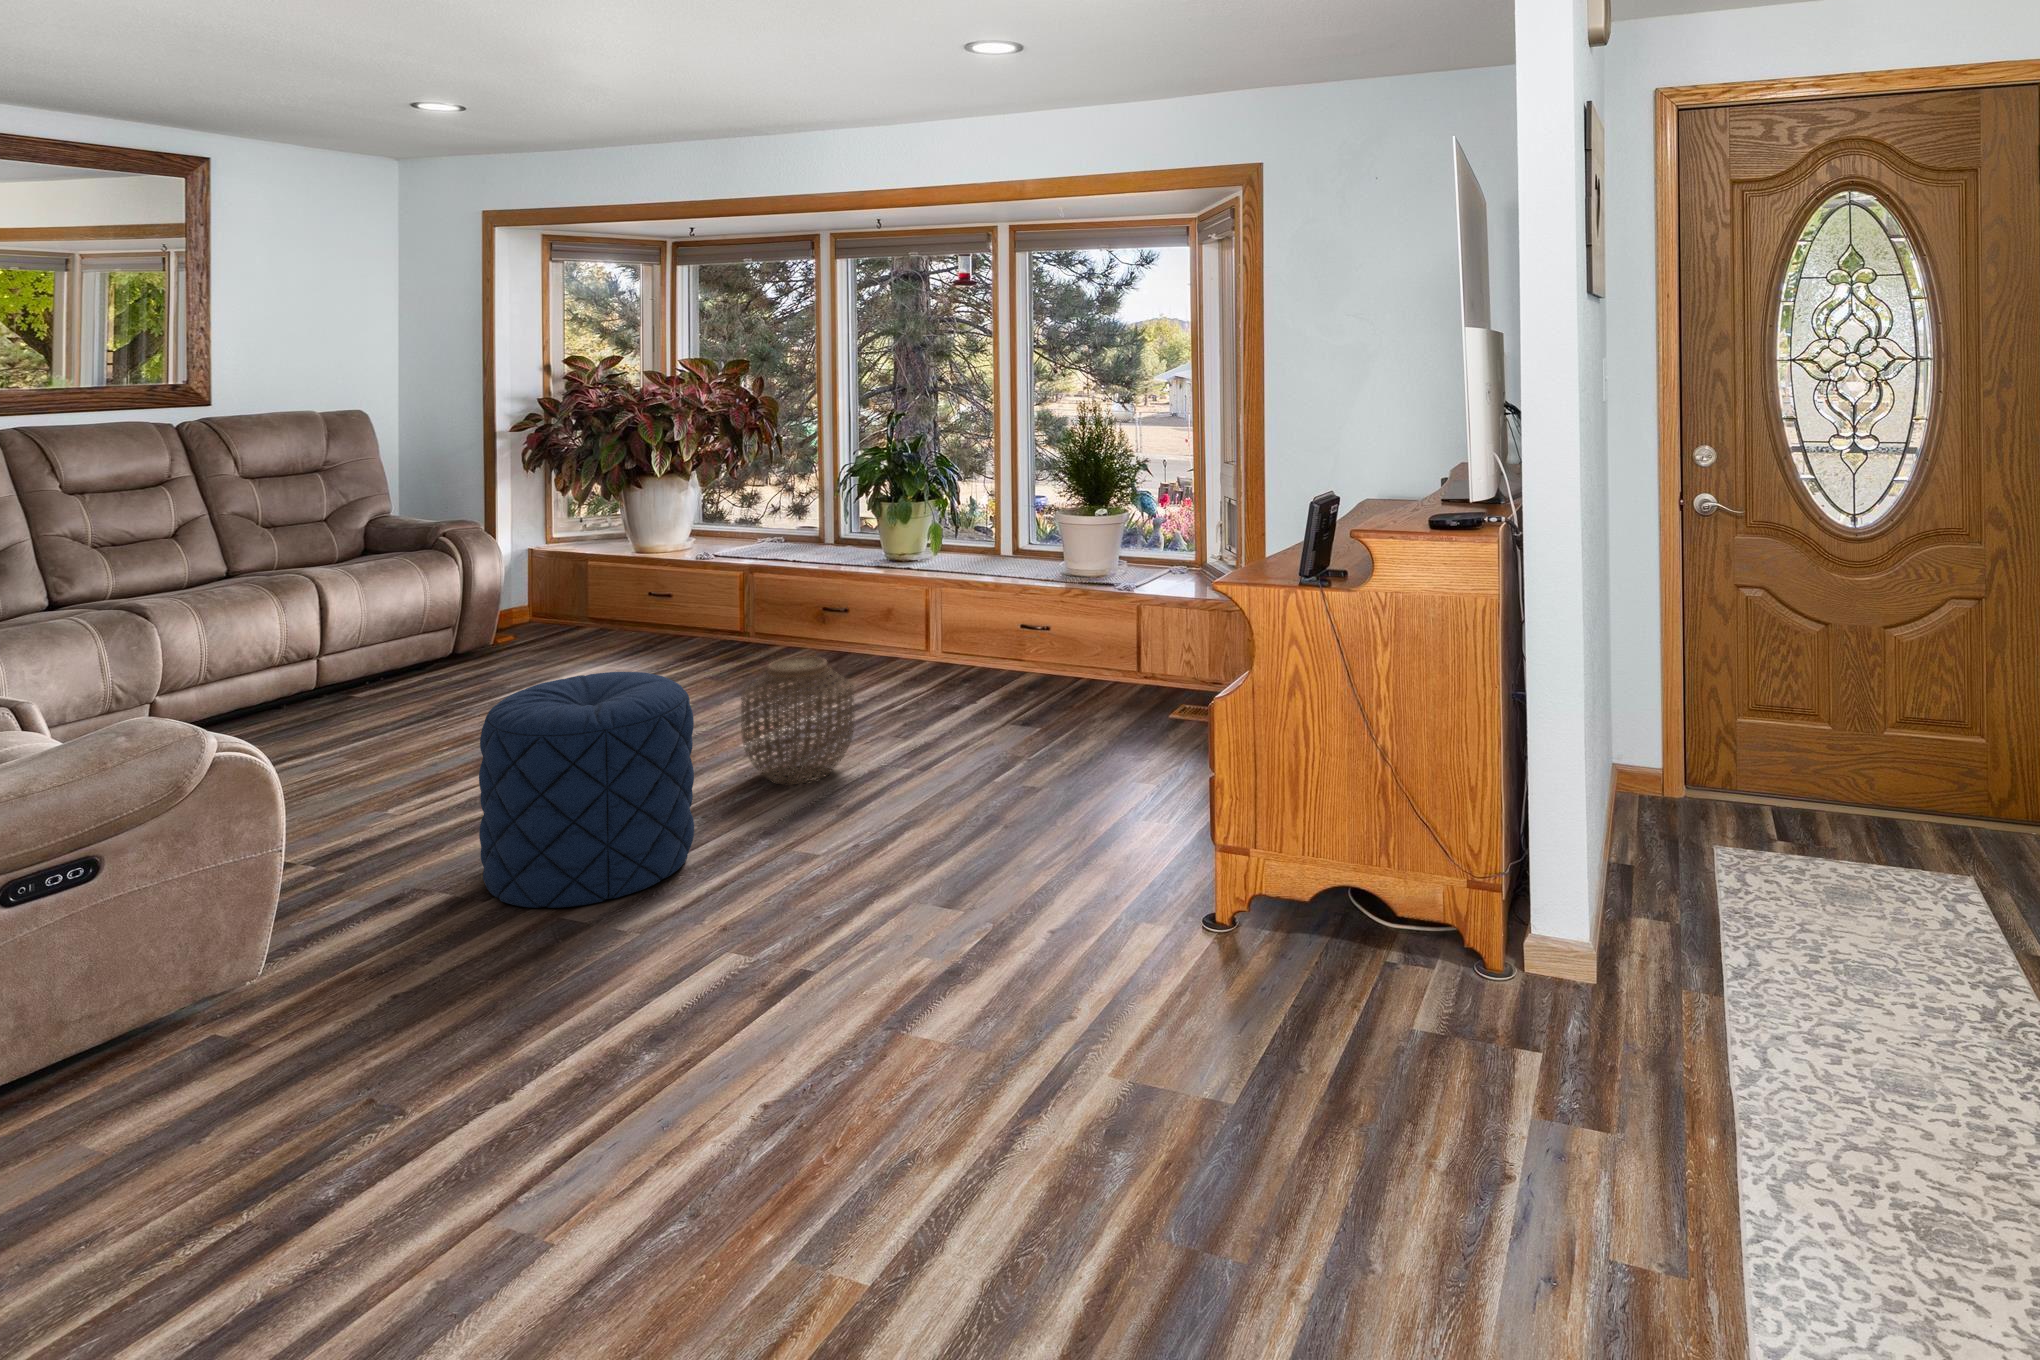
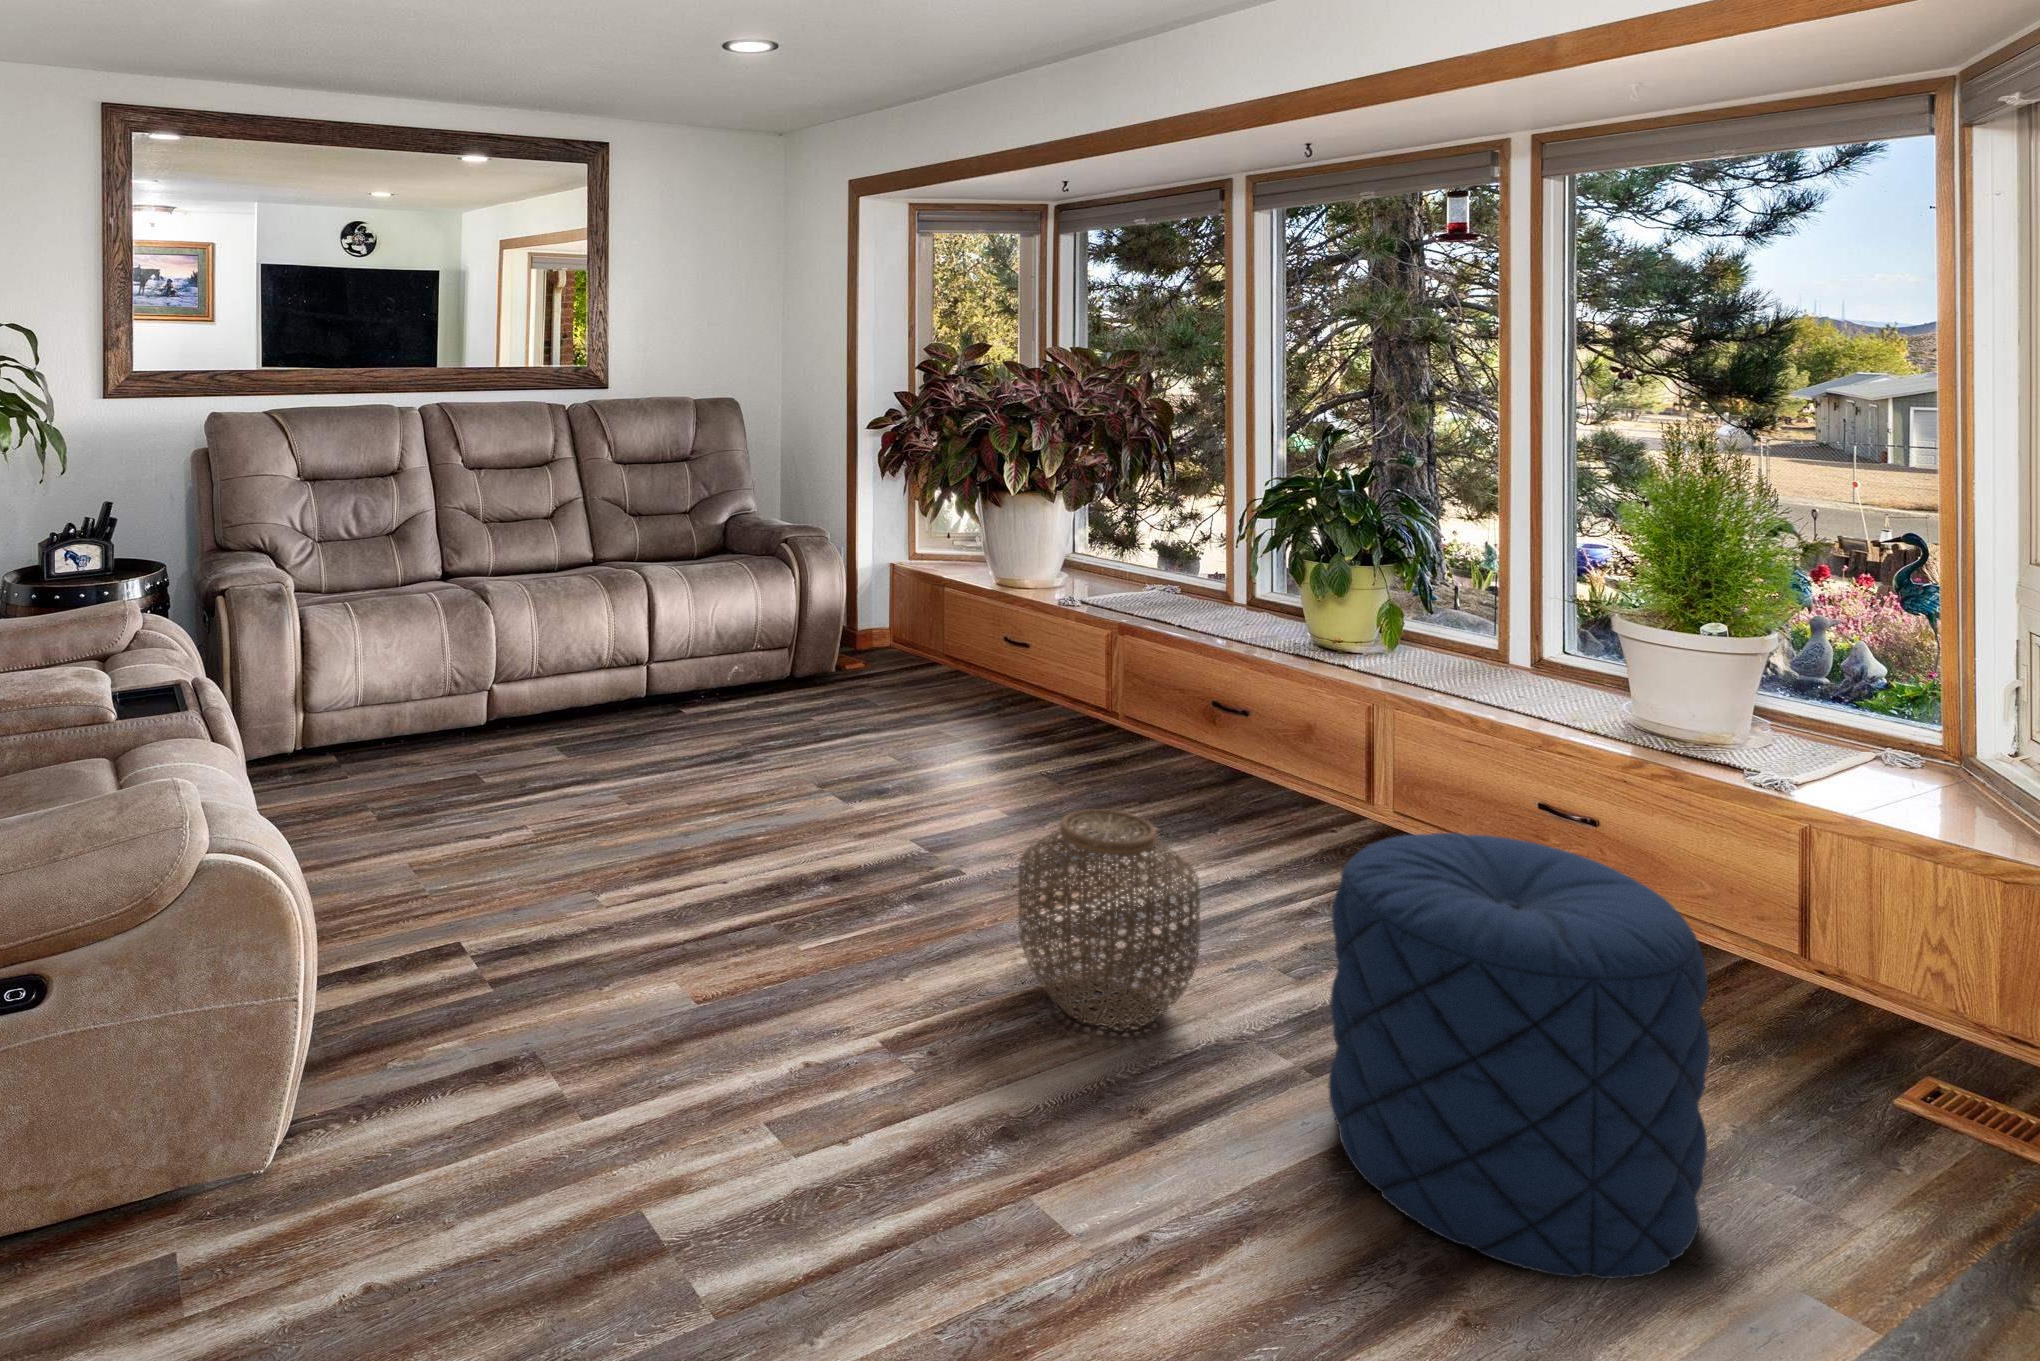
pouf: present [479,672,694,908] -> present [1328,833,1710,1279]

